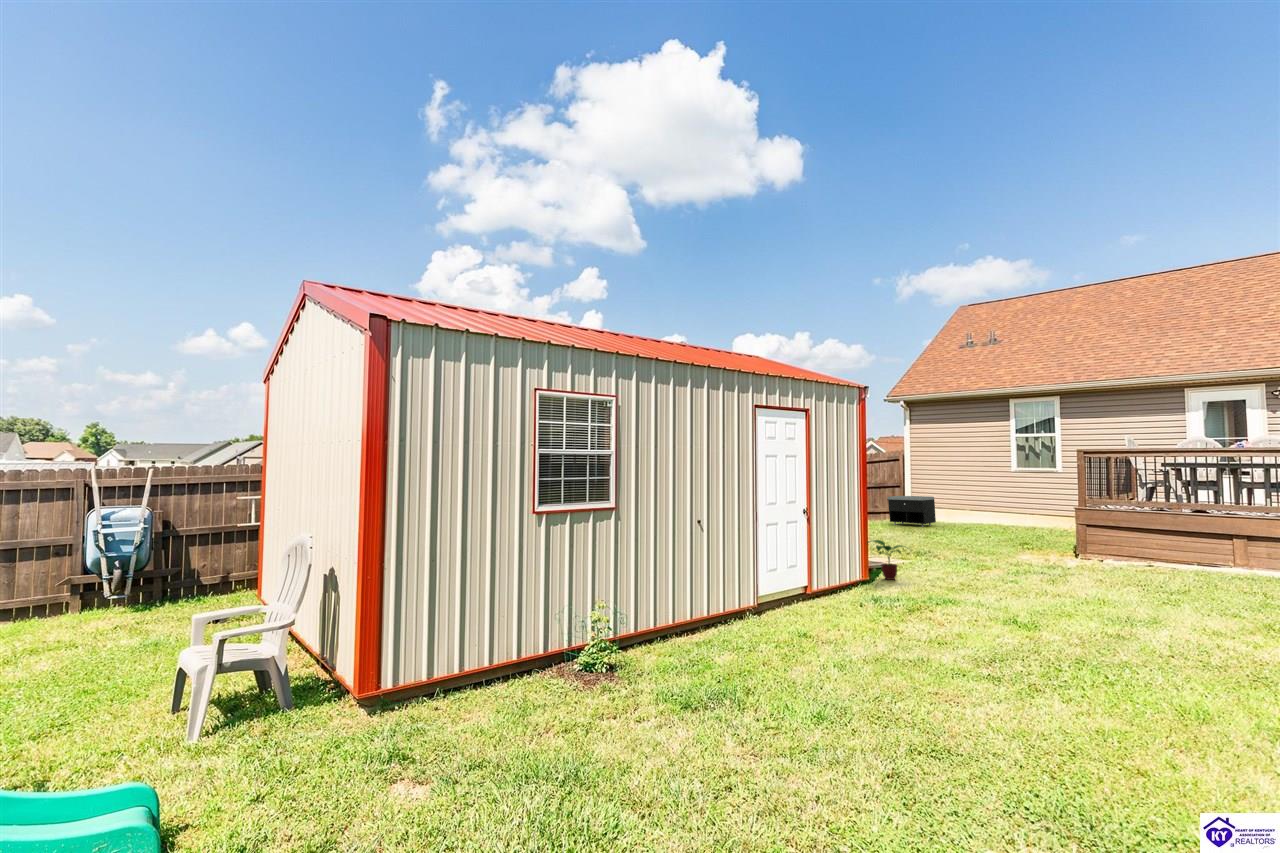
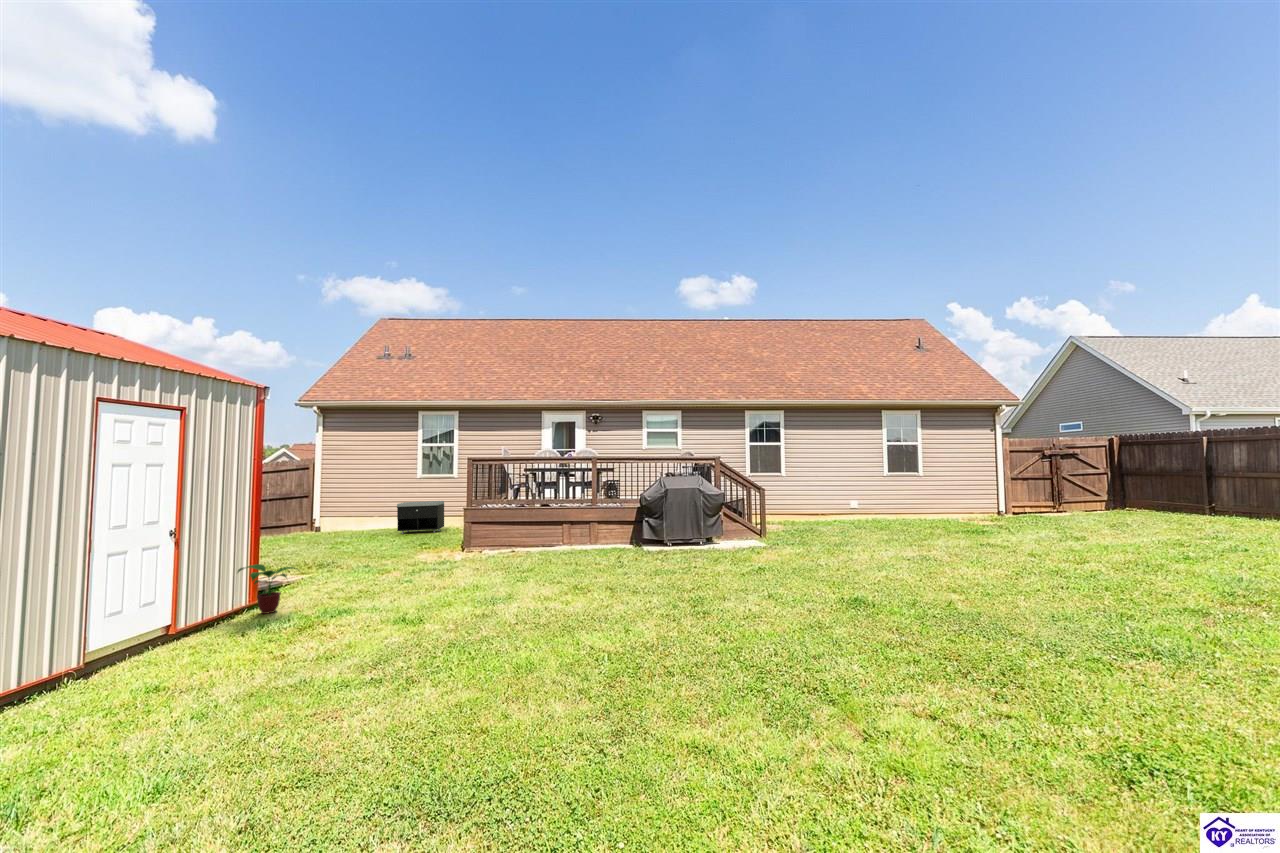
storage bench: present [887,496,936,527] -> present [397,501,444,534]

